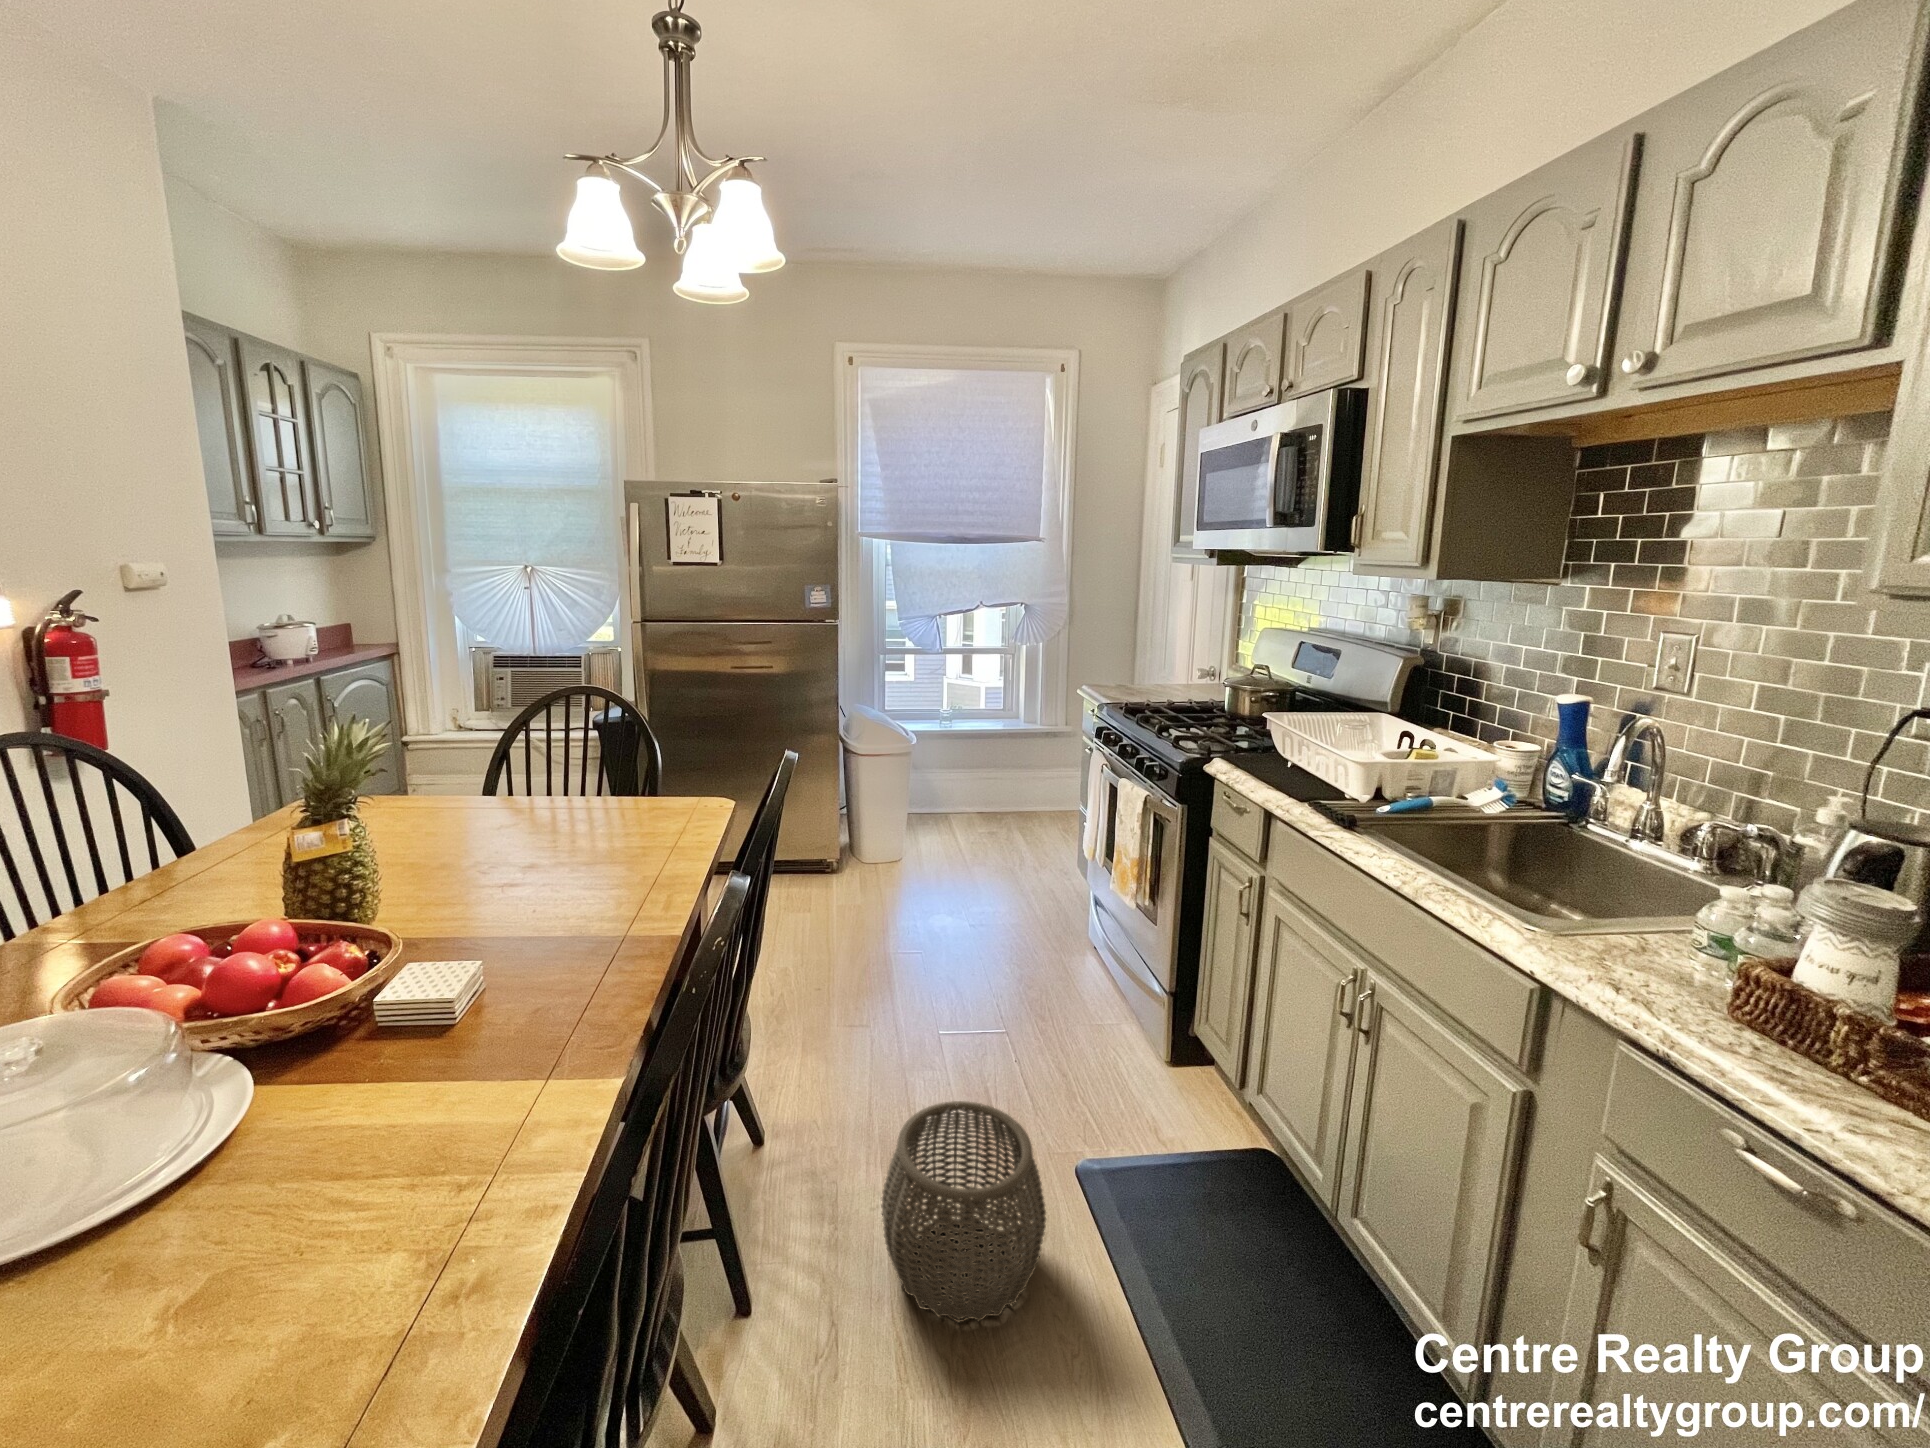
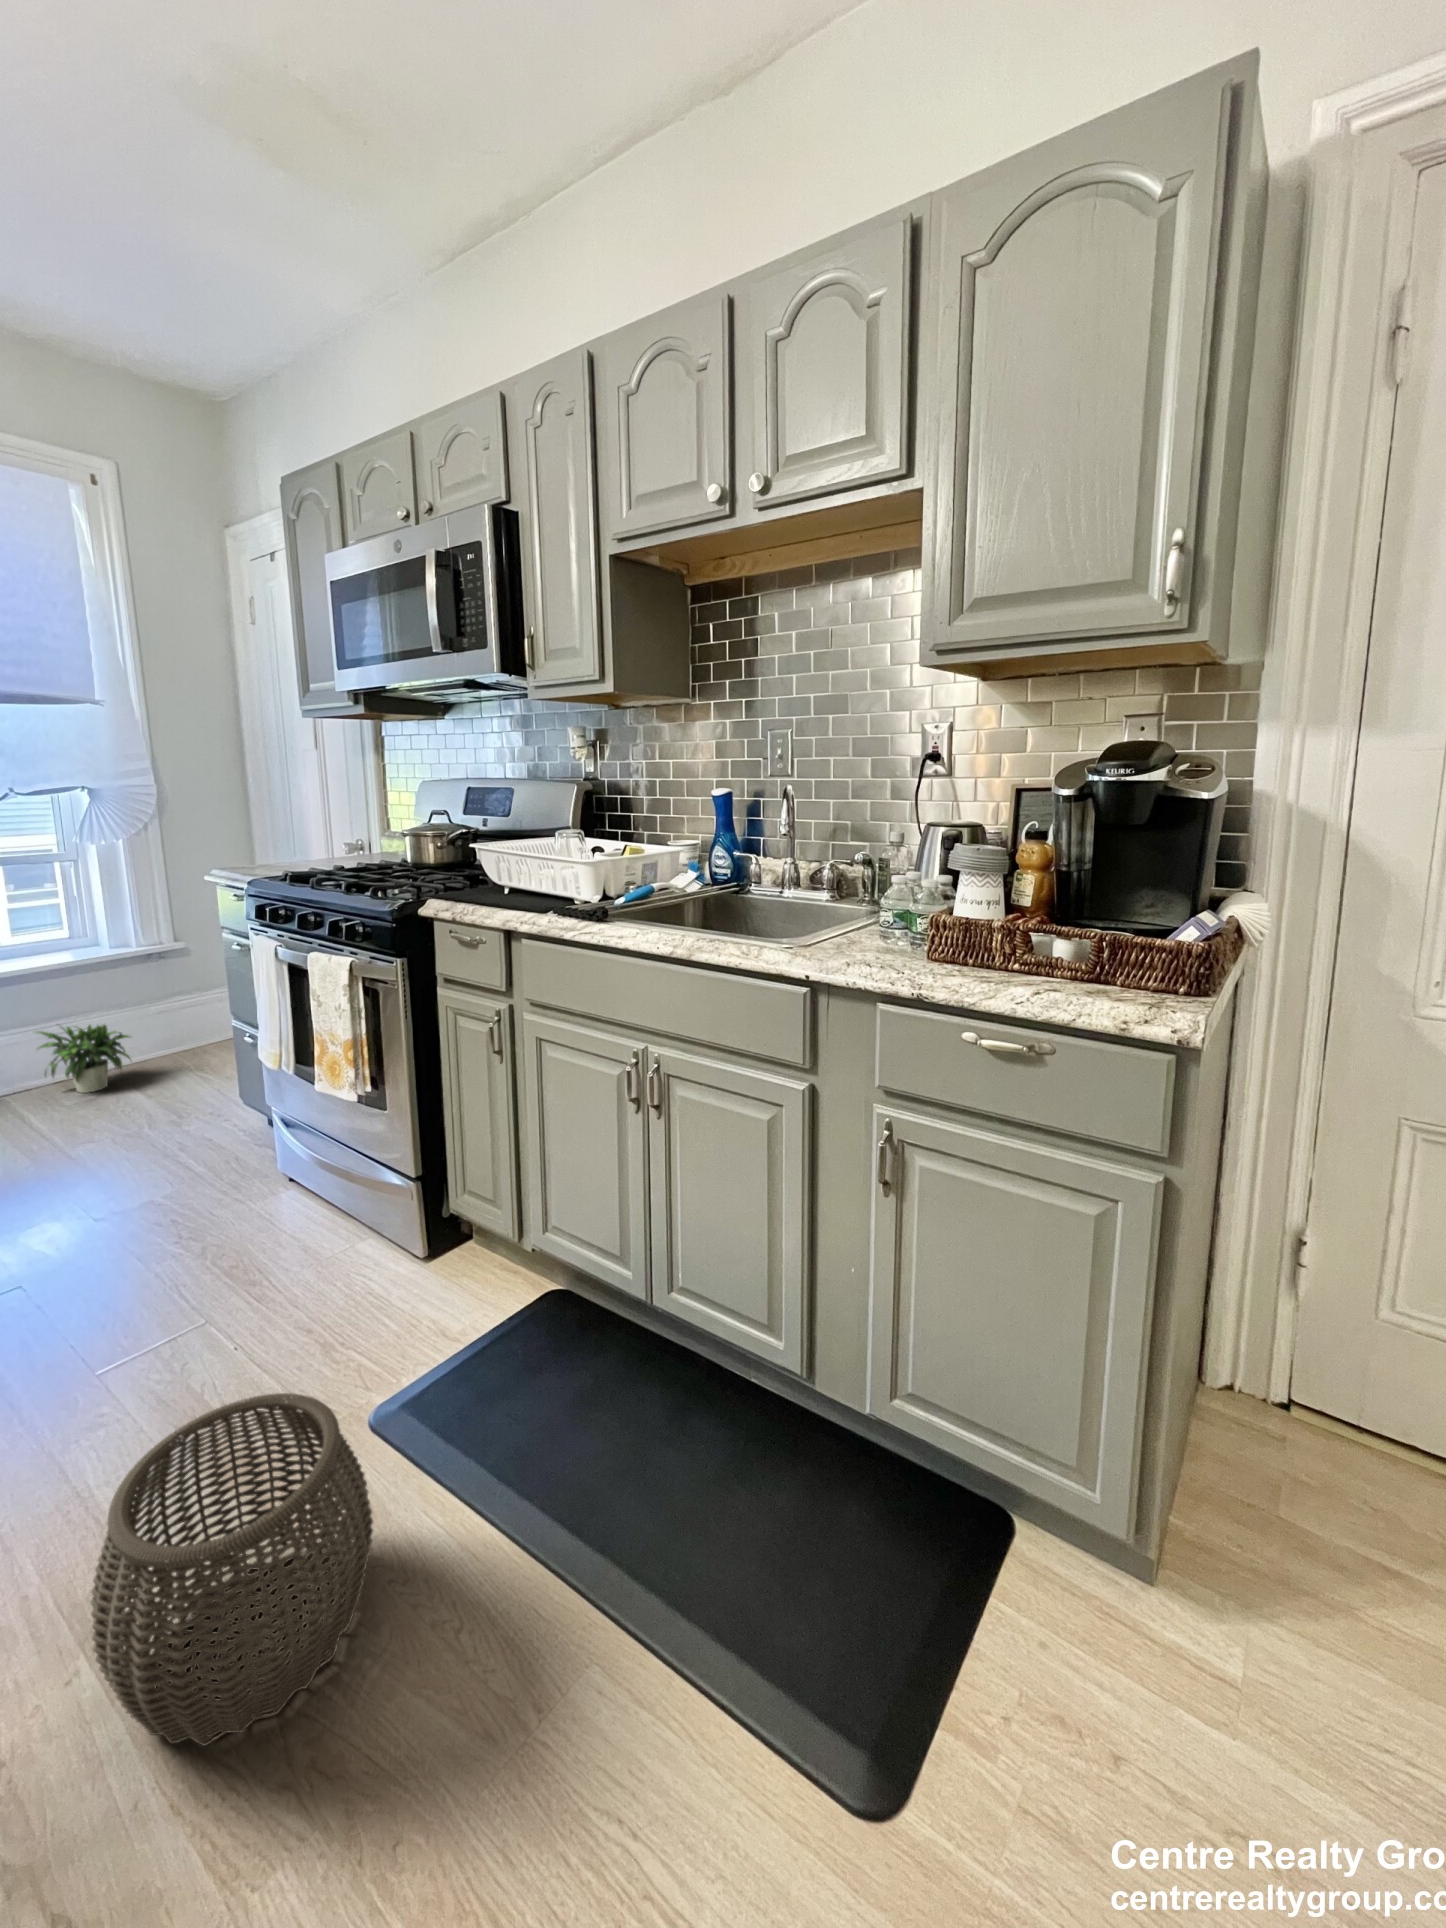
potted plant: none [958,770,1024,827] -> present [36,1024,130,1093]

